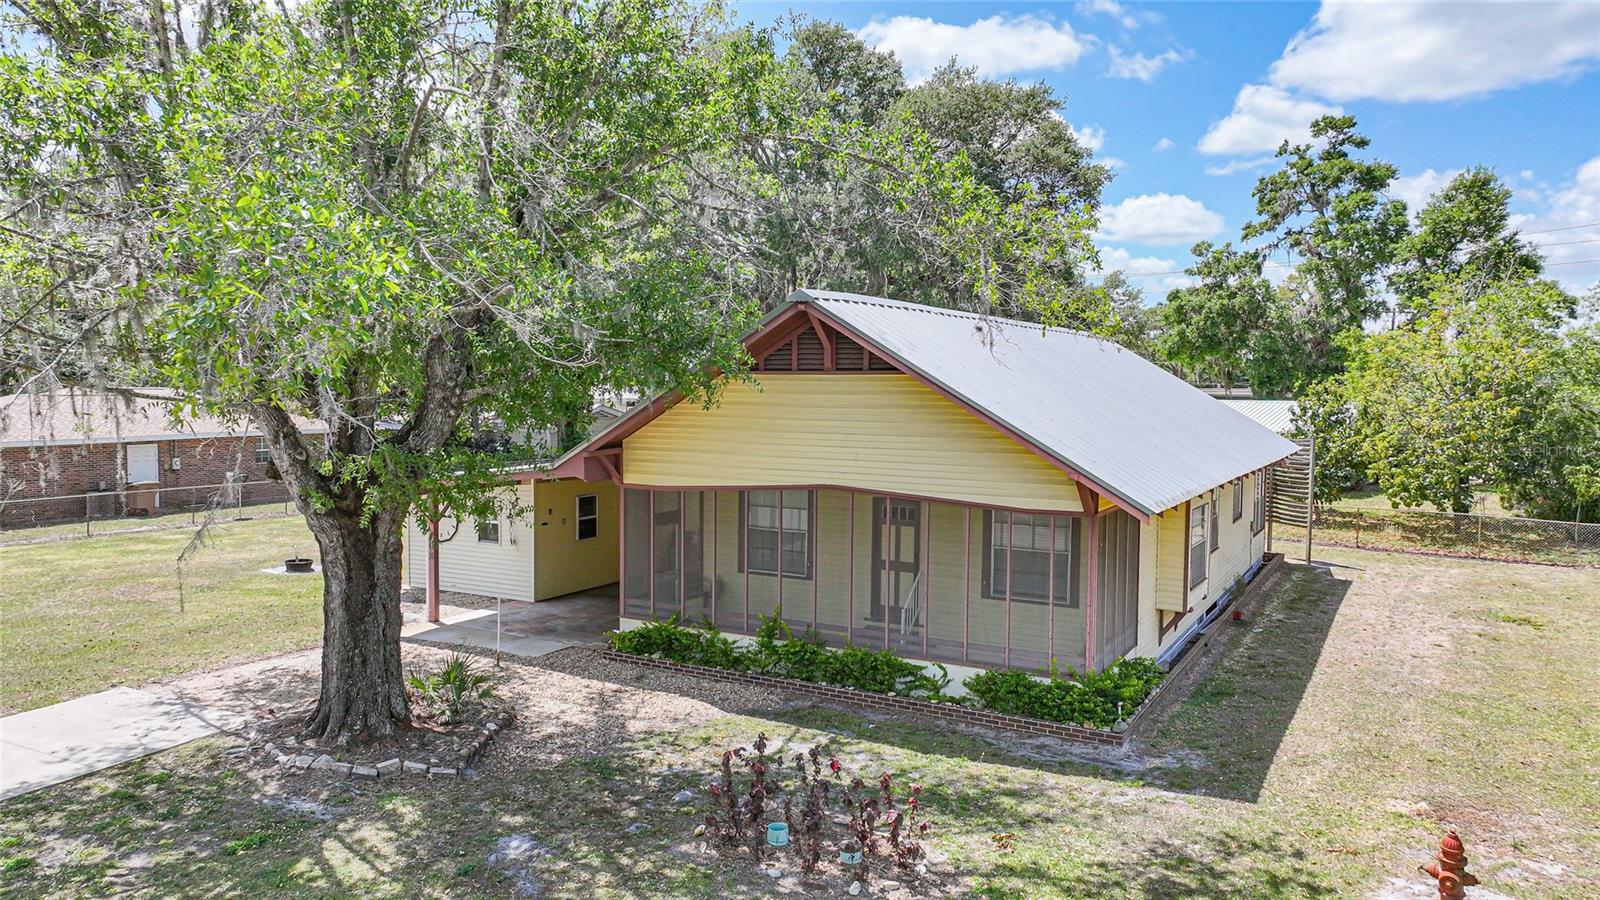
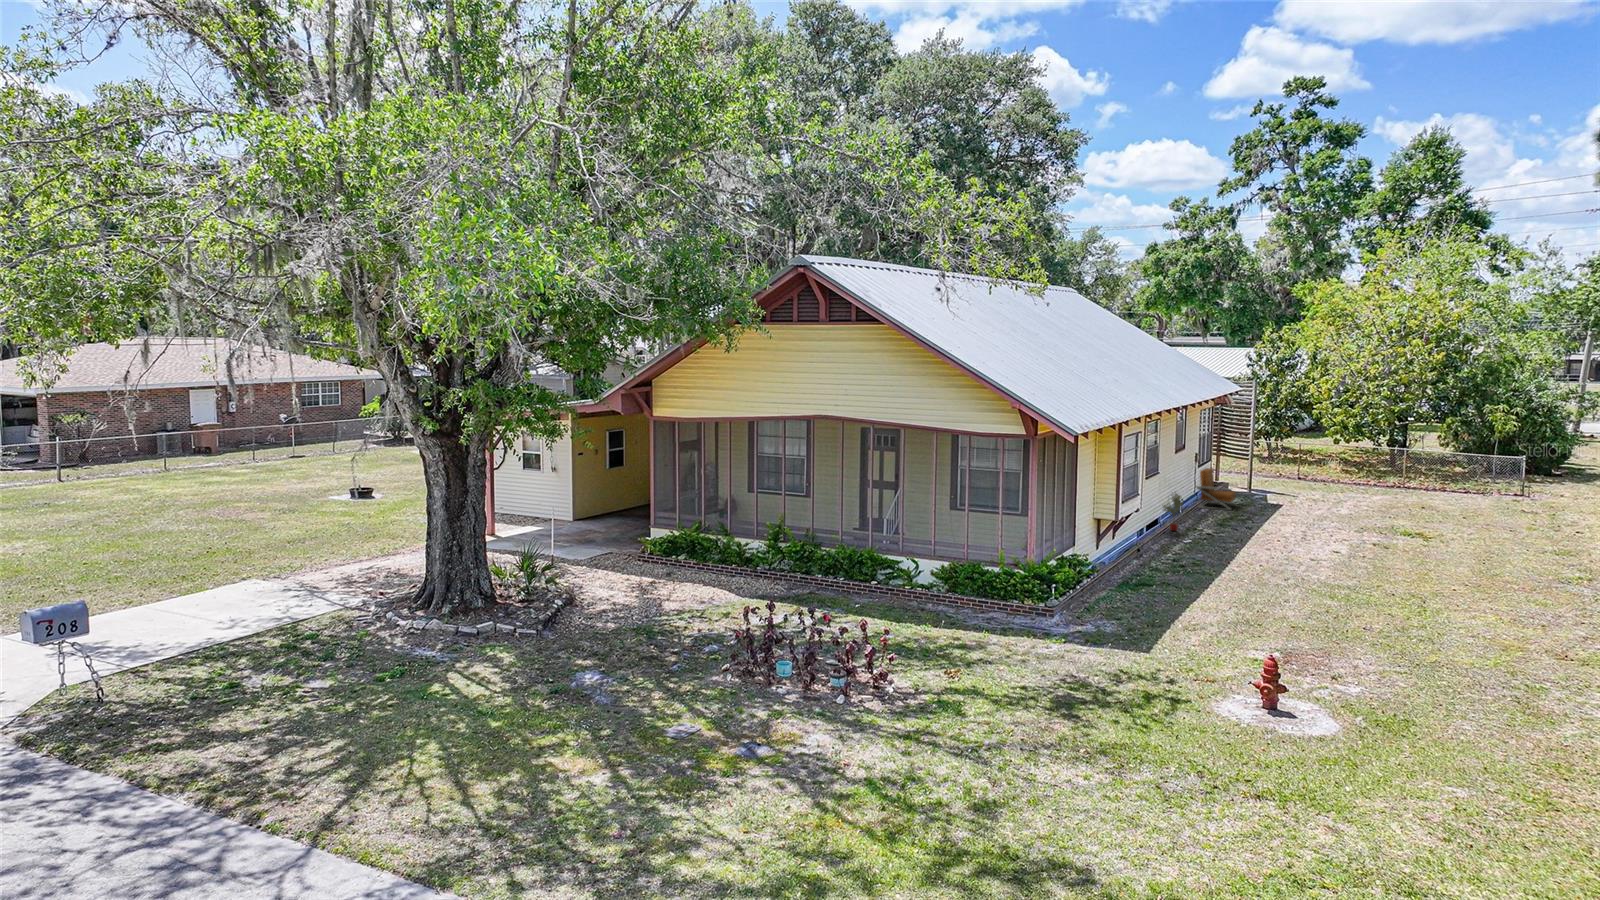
lounge chair: none [1253,541,1301,591] -> present [1196,468,1236,510]

